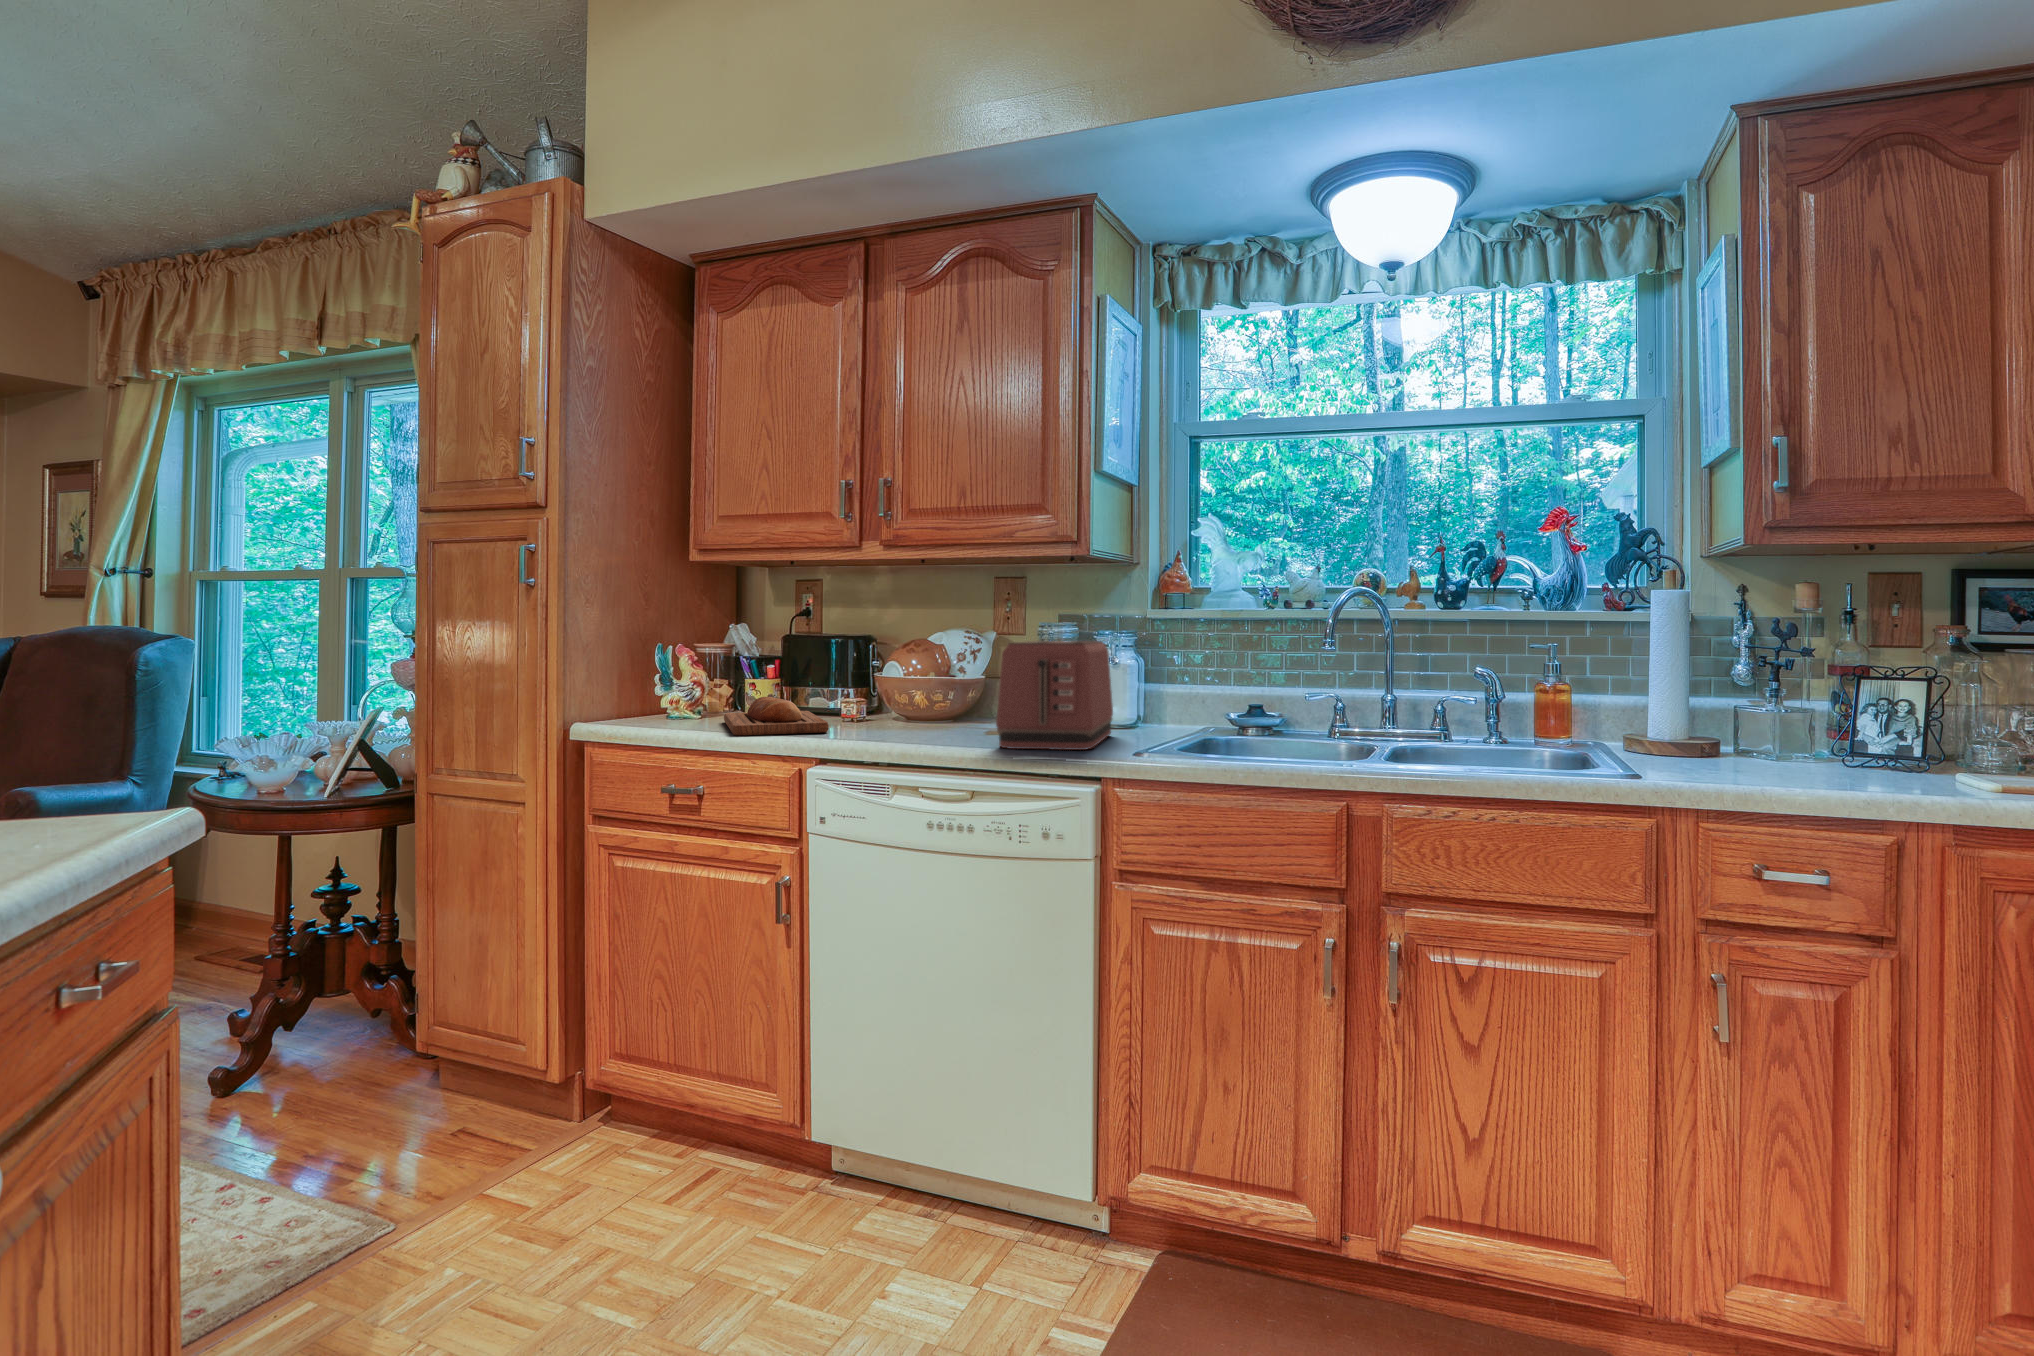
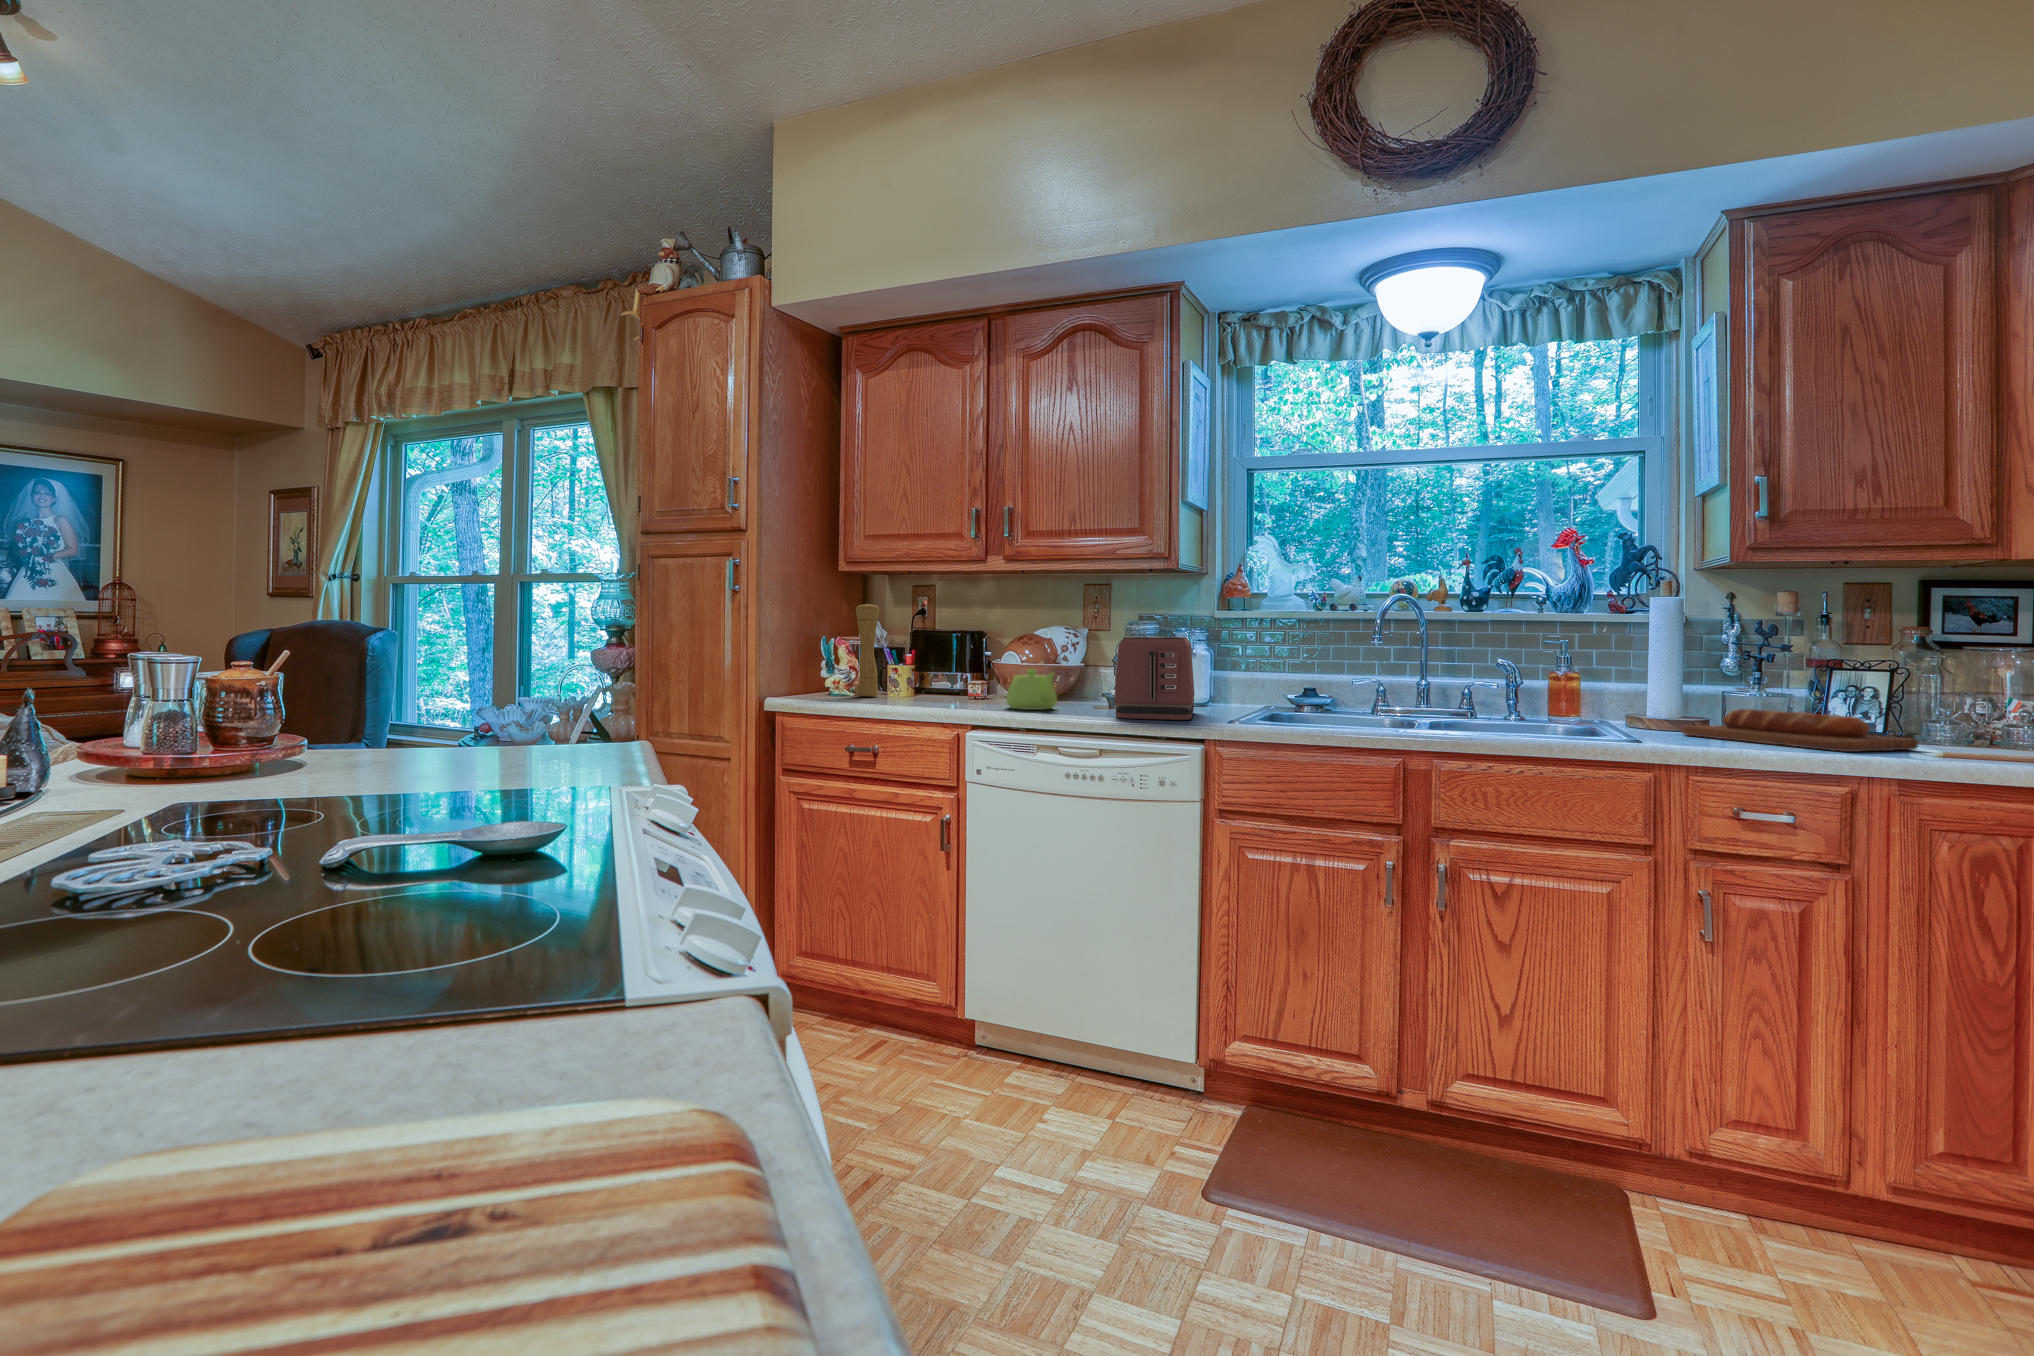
pepper mill: none [715,600,746,717] -> present [856,603,879,696]
teapot: none [878,683,943,735] -> present [1006,669,1057,710]
bread loaf: present [724,697,829,735] -> present [1682,709,1918,752]

